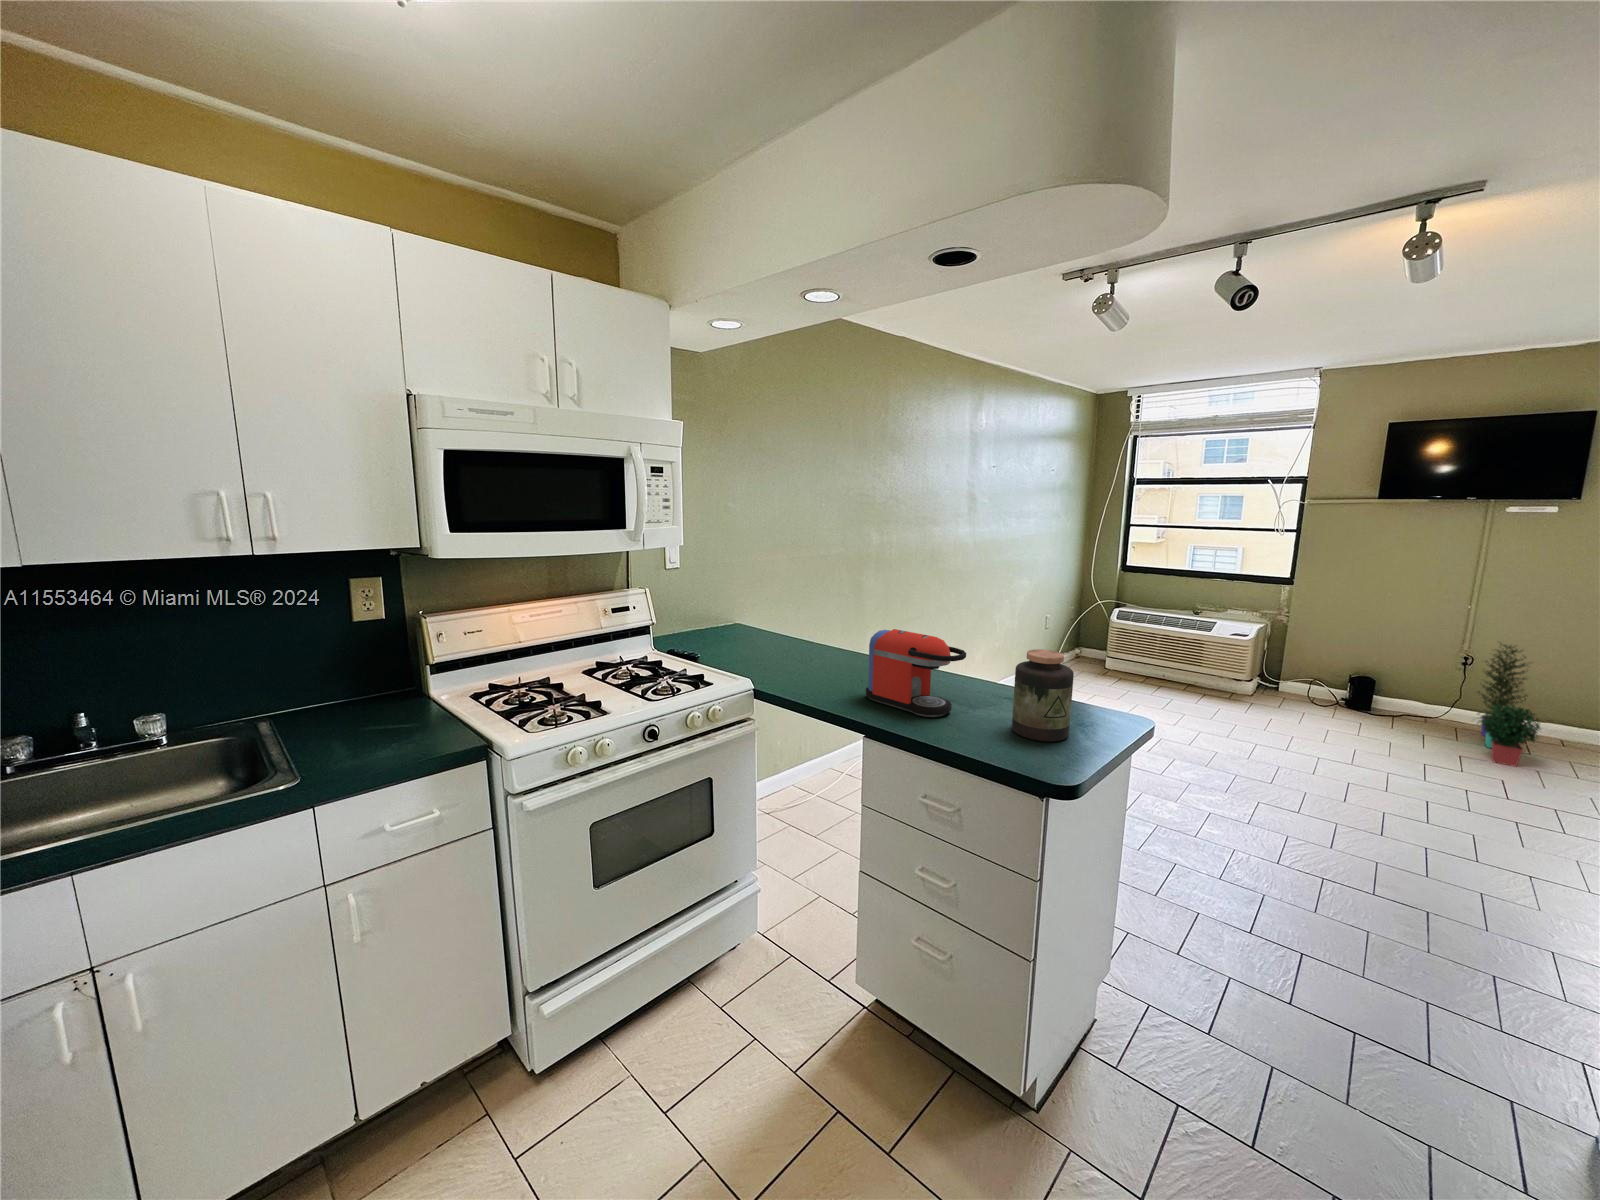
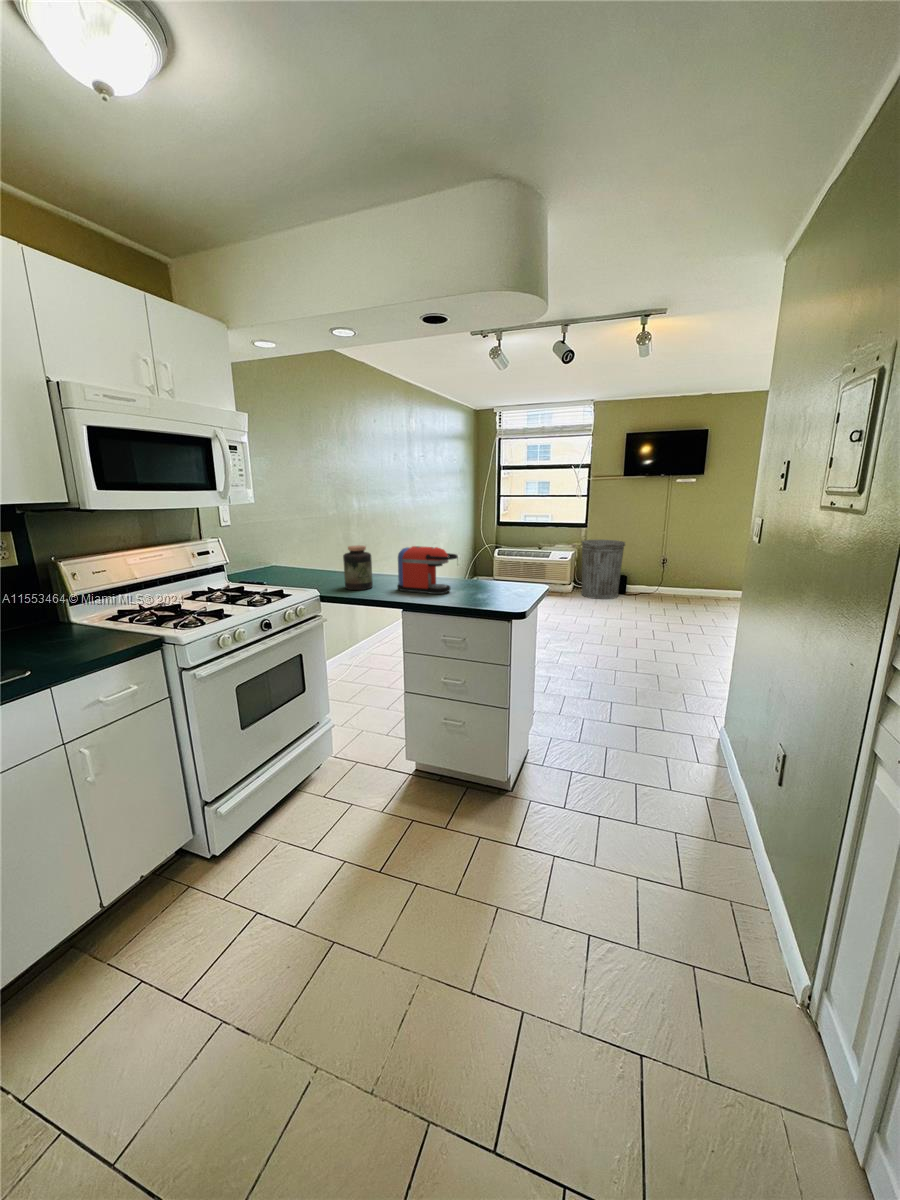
trash can: none [1272,607,1375,718] -> present [581,540,625,599]
potted plant: present [1478,645,1540,766] -> none [667,549,693,610]
jar: present [1012,649,1074,742] -> present [343,545,373,590]

